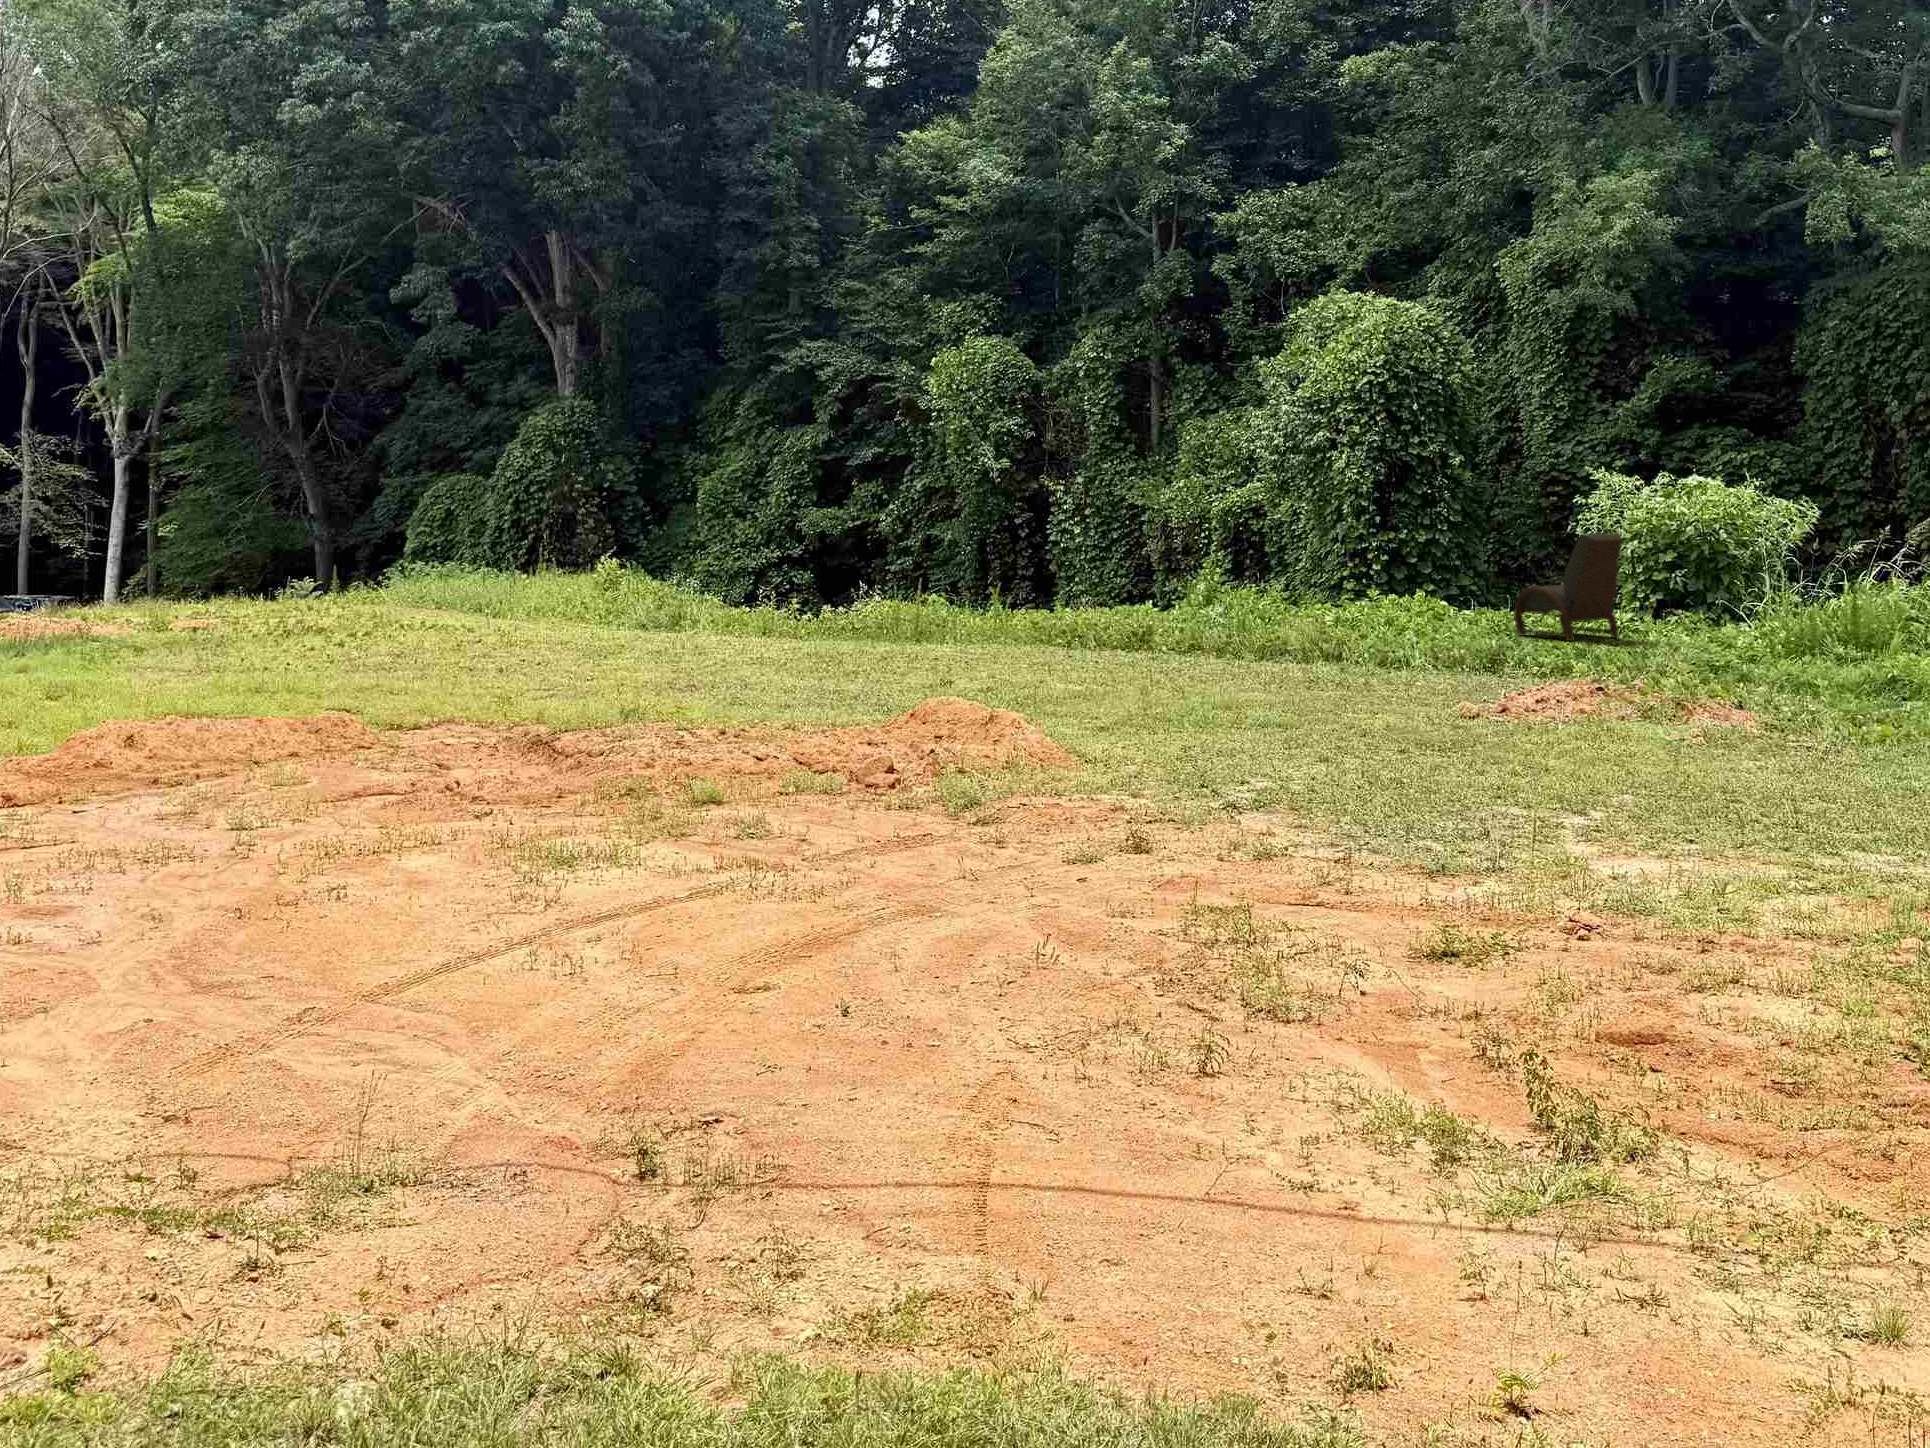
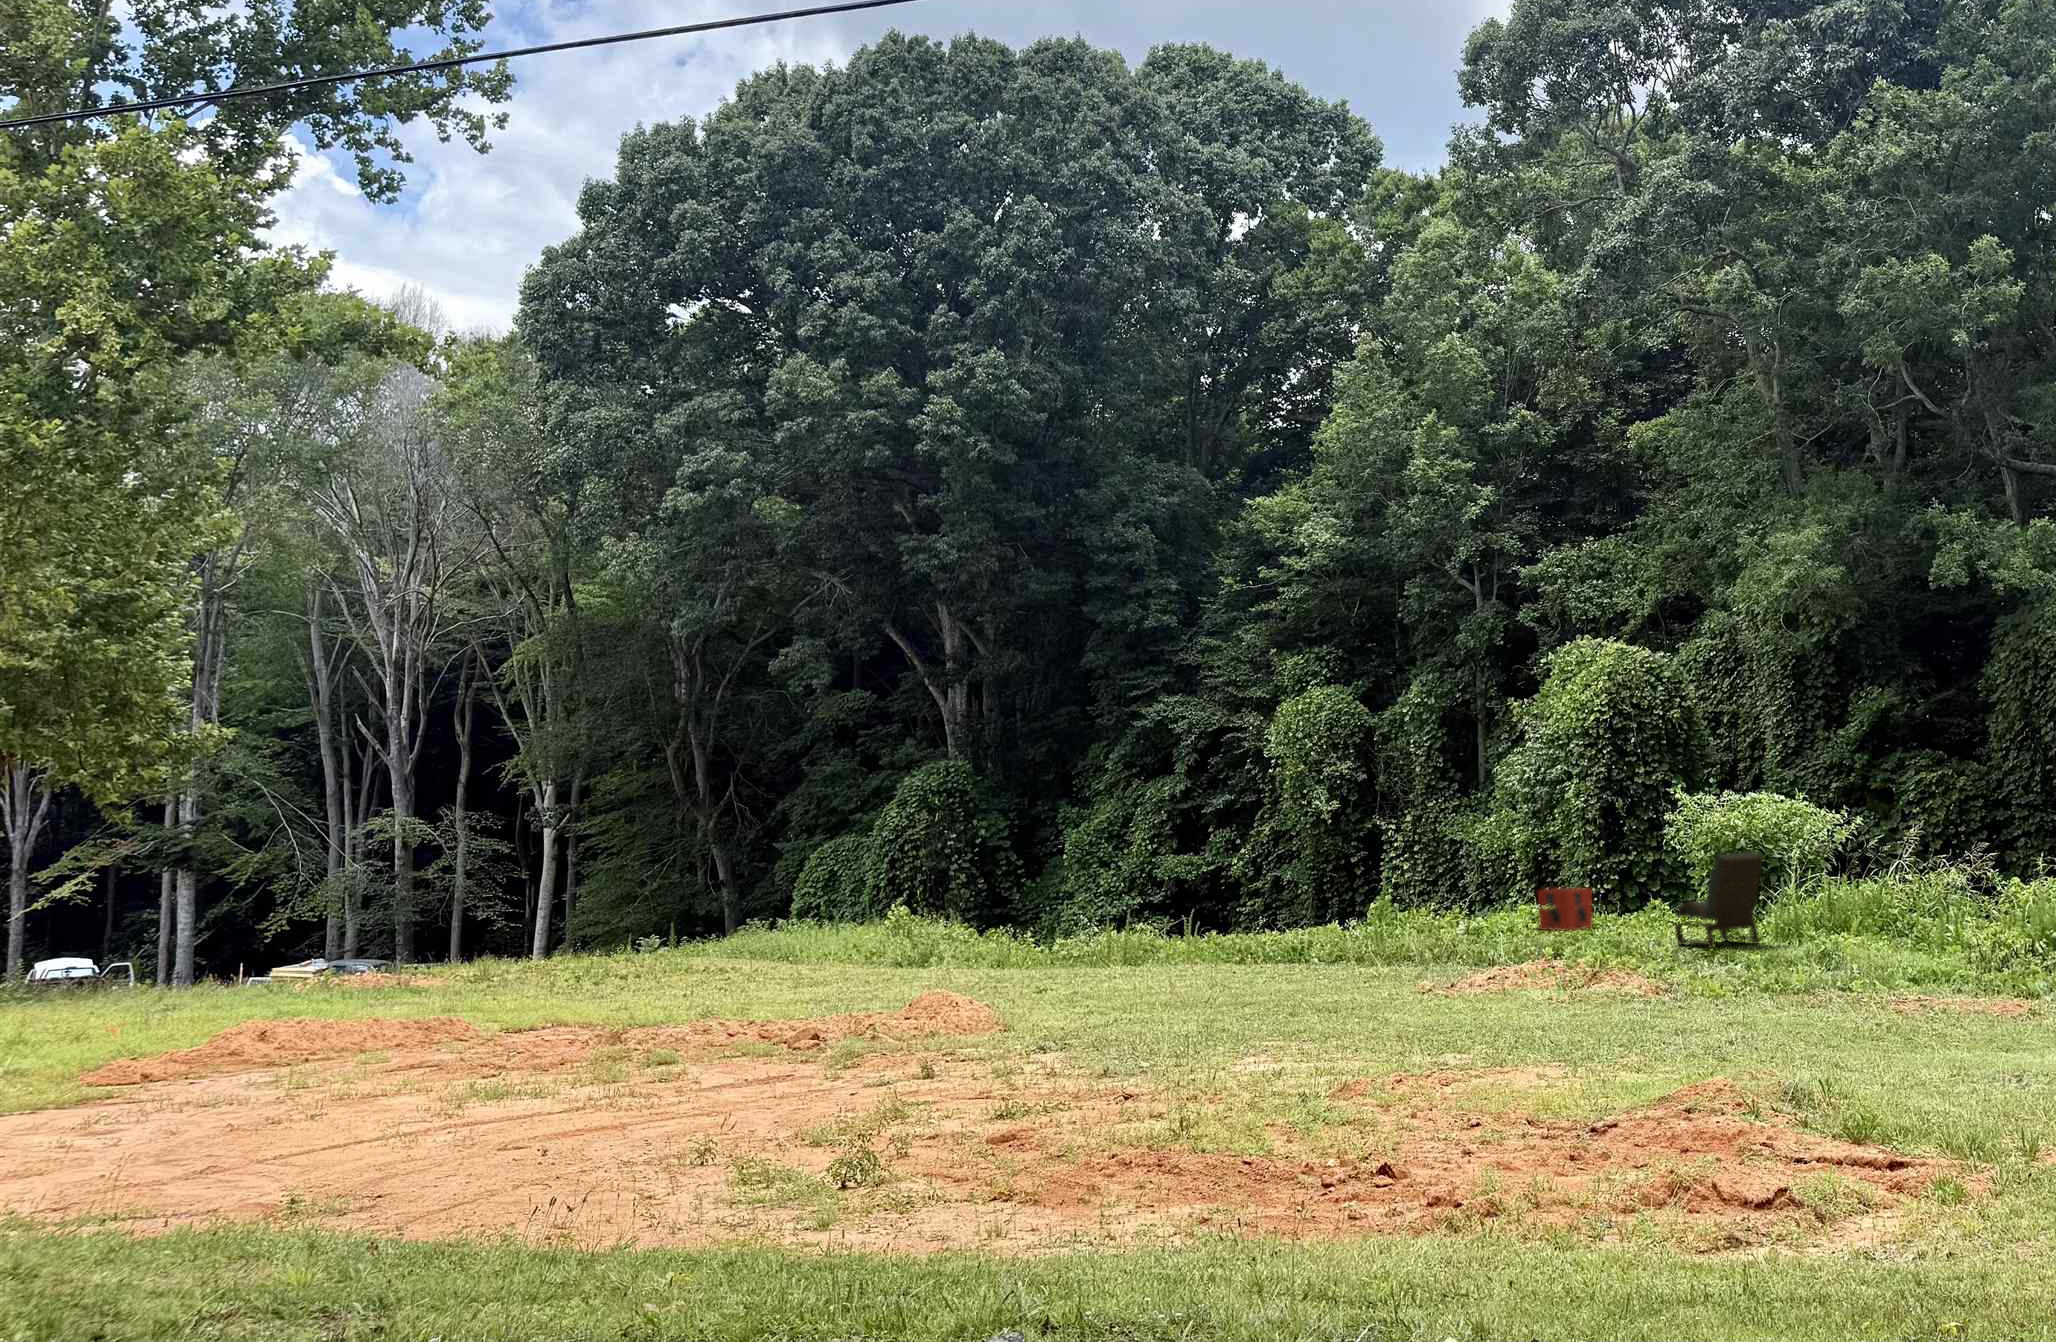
storage box: none [1301,563,1362,611] -> present [1538,888,1593,931]

